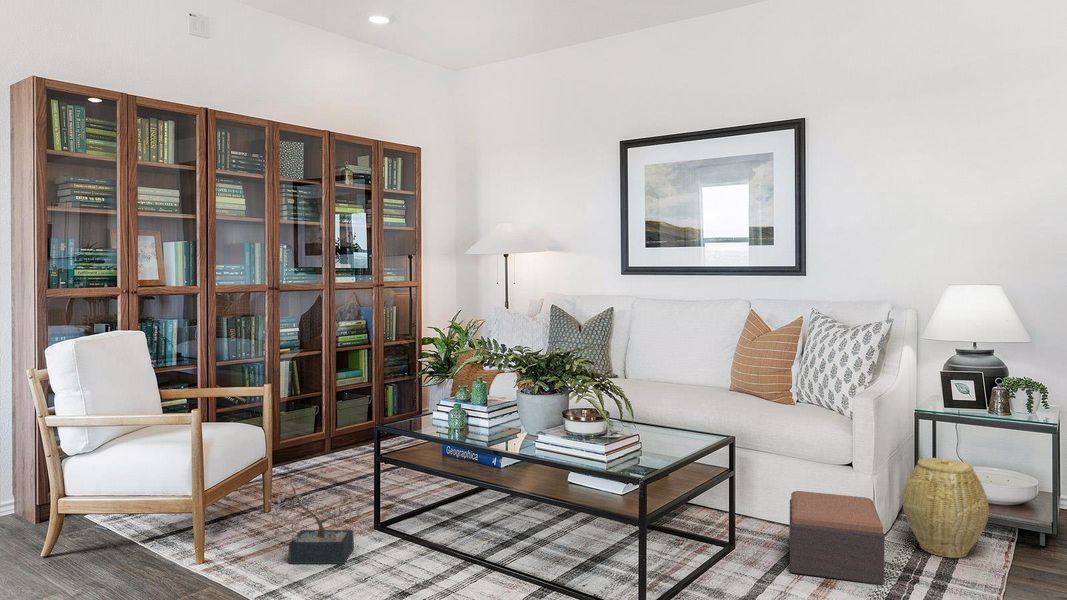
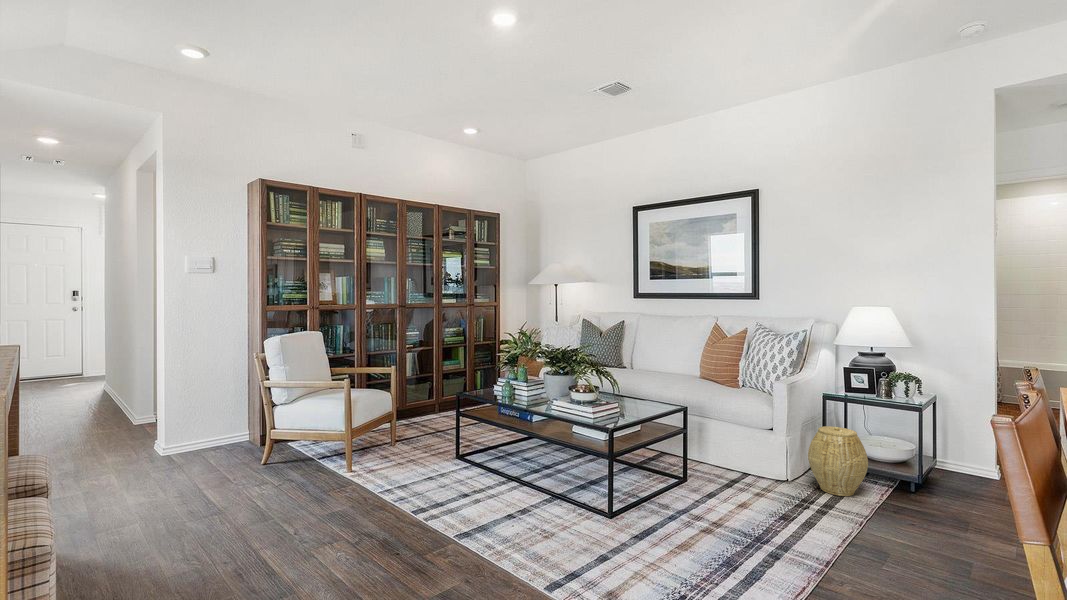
decorative plant: present [268,476,364,564] -> none [389,422,448,477]
footstool: present [789,491,885,585] -> none [720,445,785,509]

